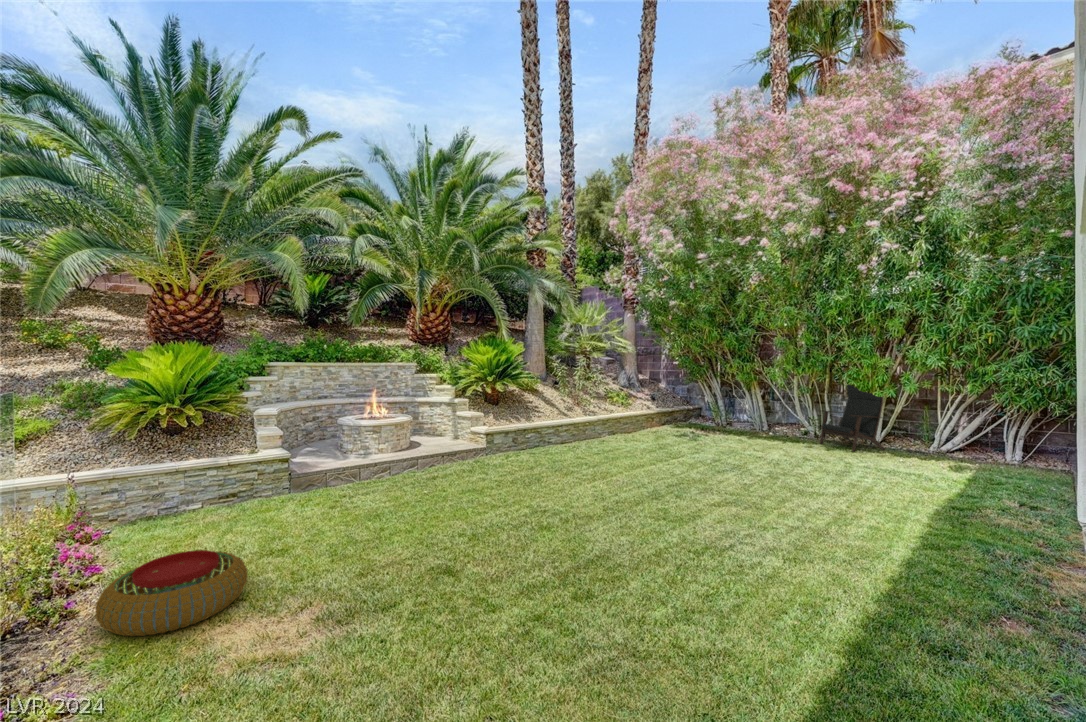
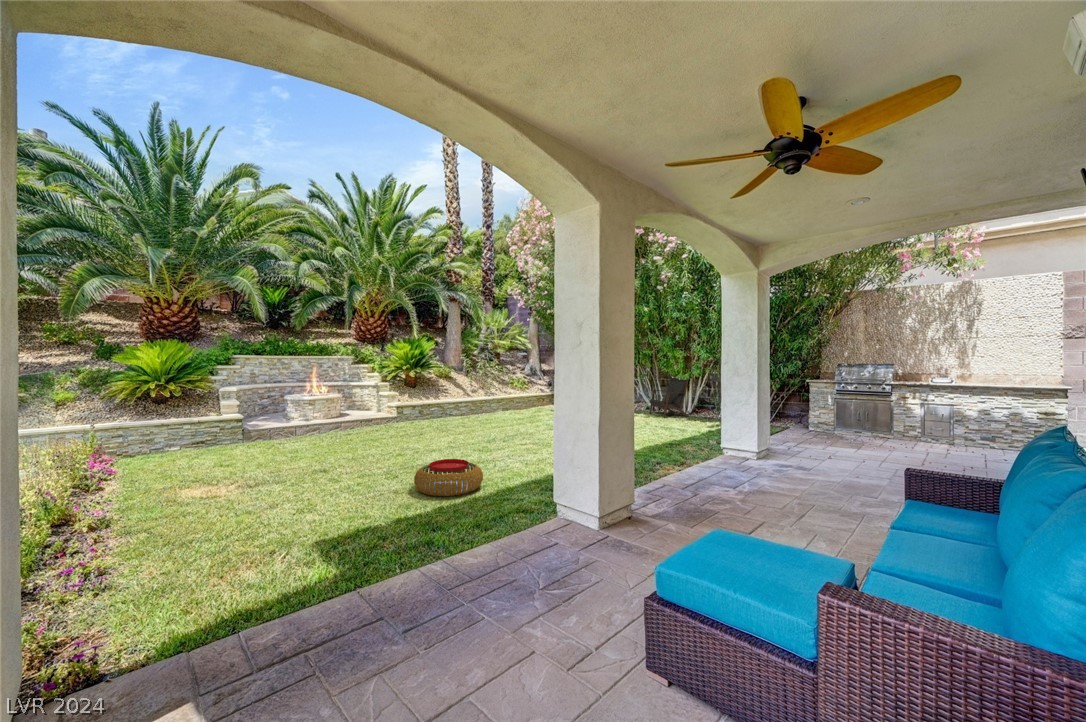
pouf: present [95,550,248,636] -> present [414,459,483,496]

